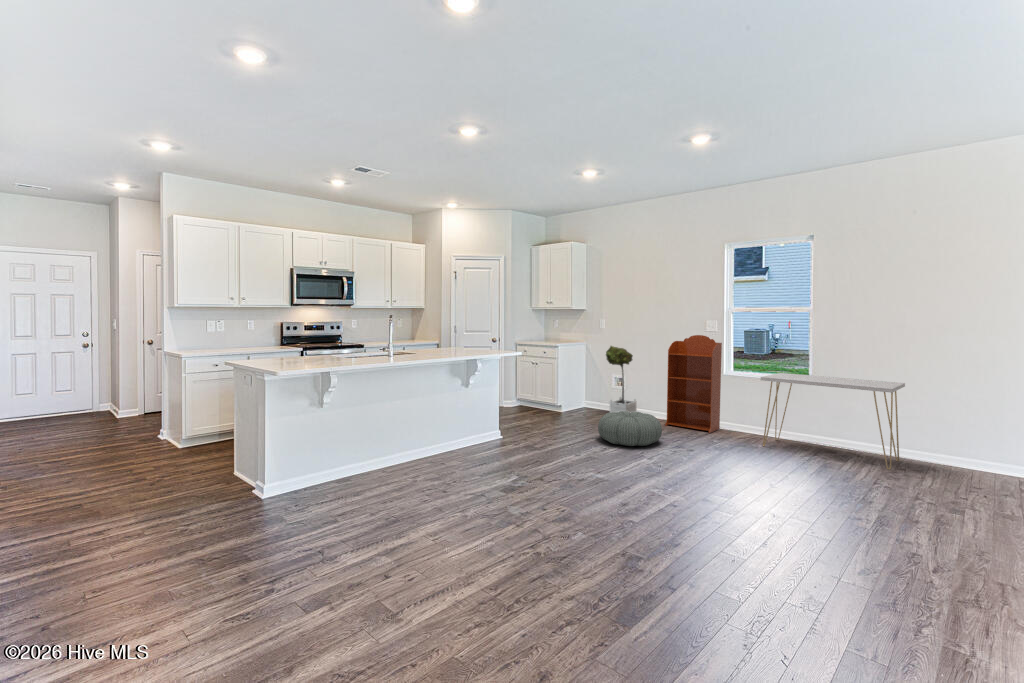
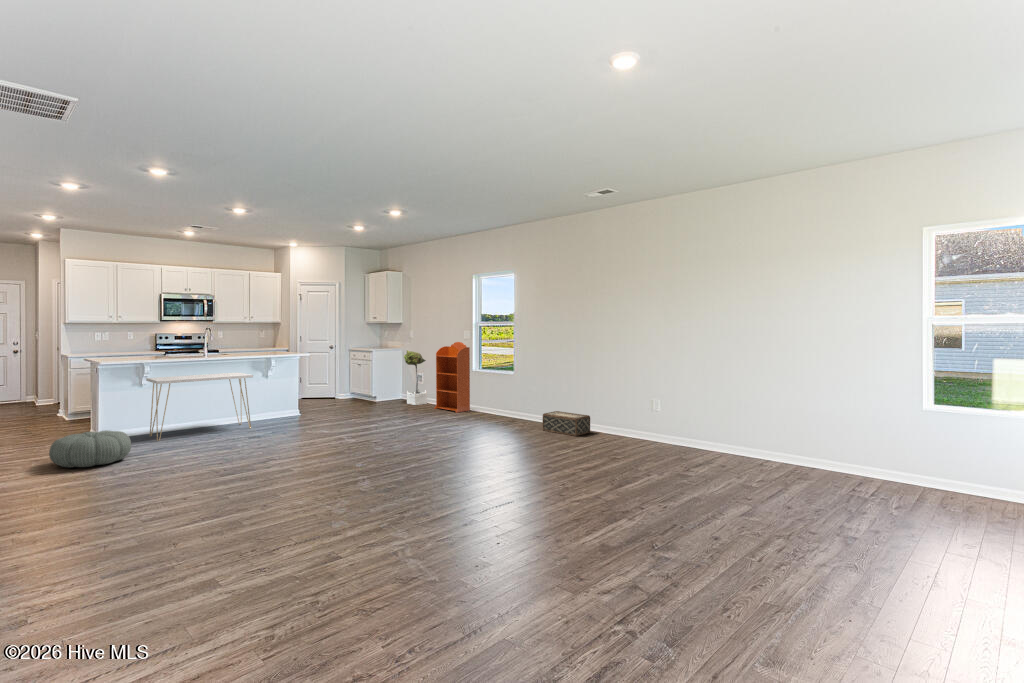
console table: present [761,373,905,470] -> present [146,373,253,441]
pouf: present [598,411,662,446] -> present [49,430,131,468]
woven basket: none [916,440,1004,485] -> present [543,411,590,436]

